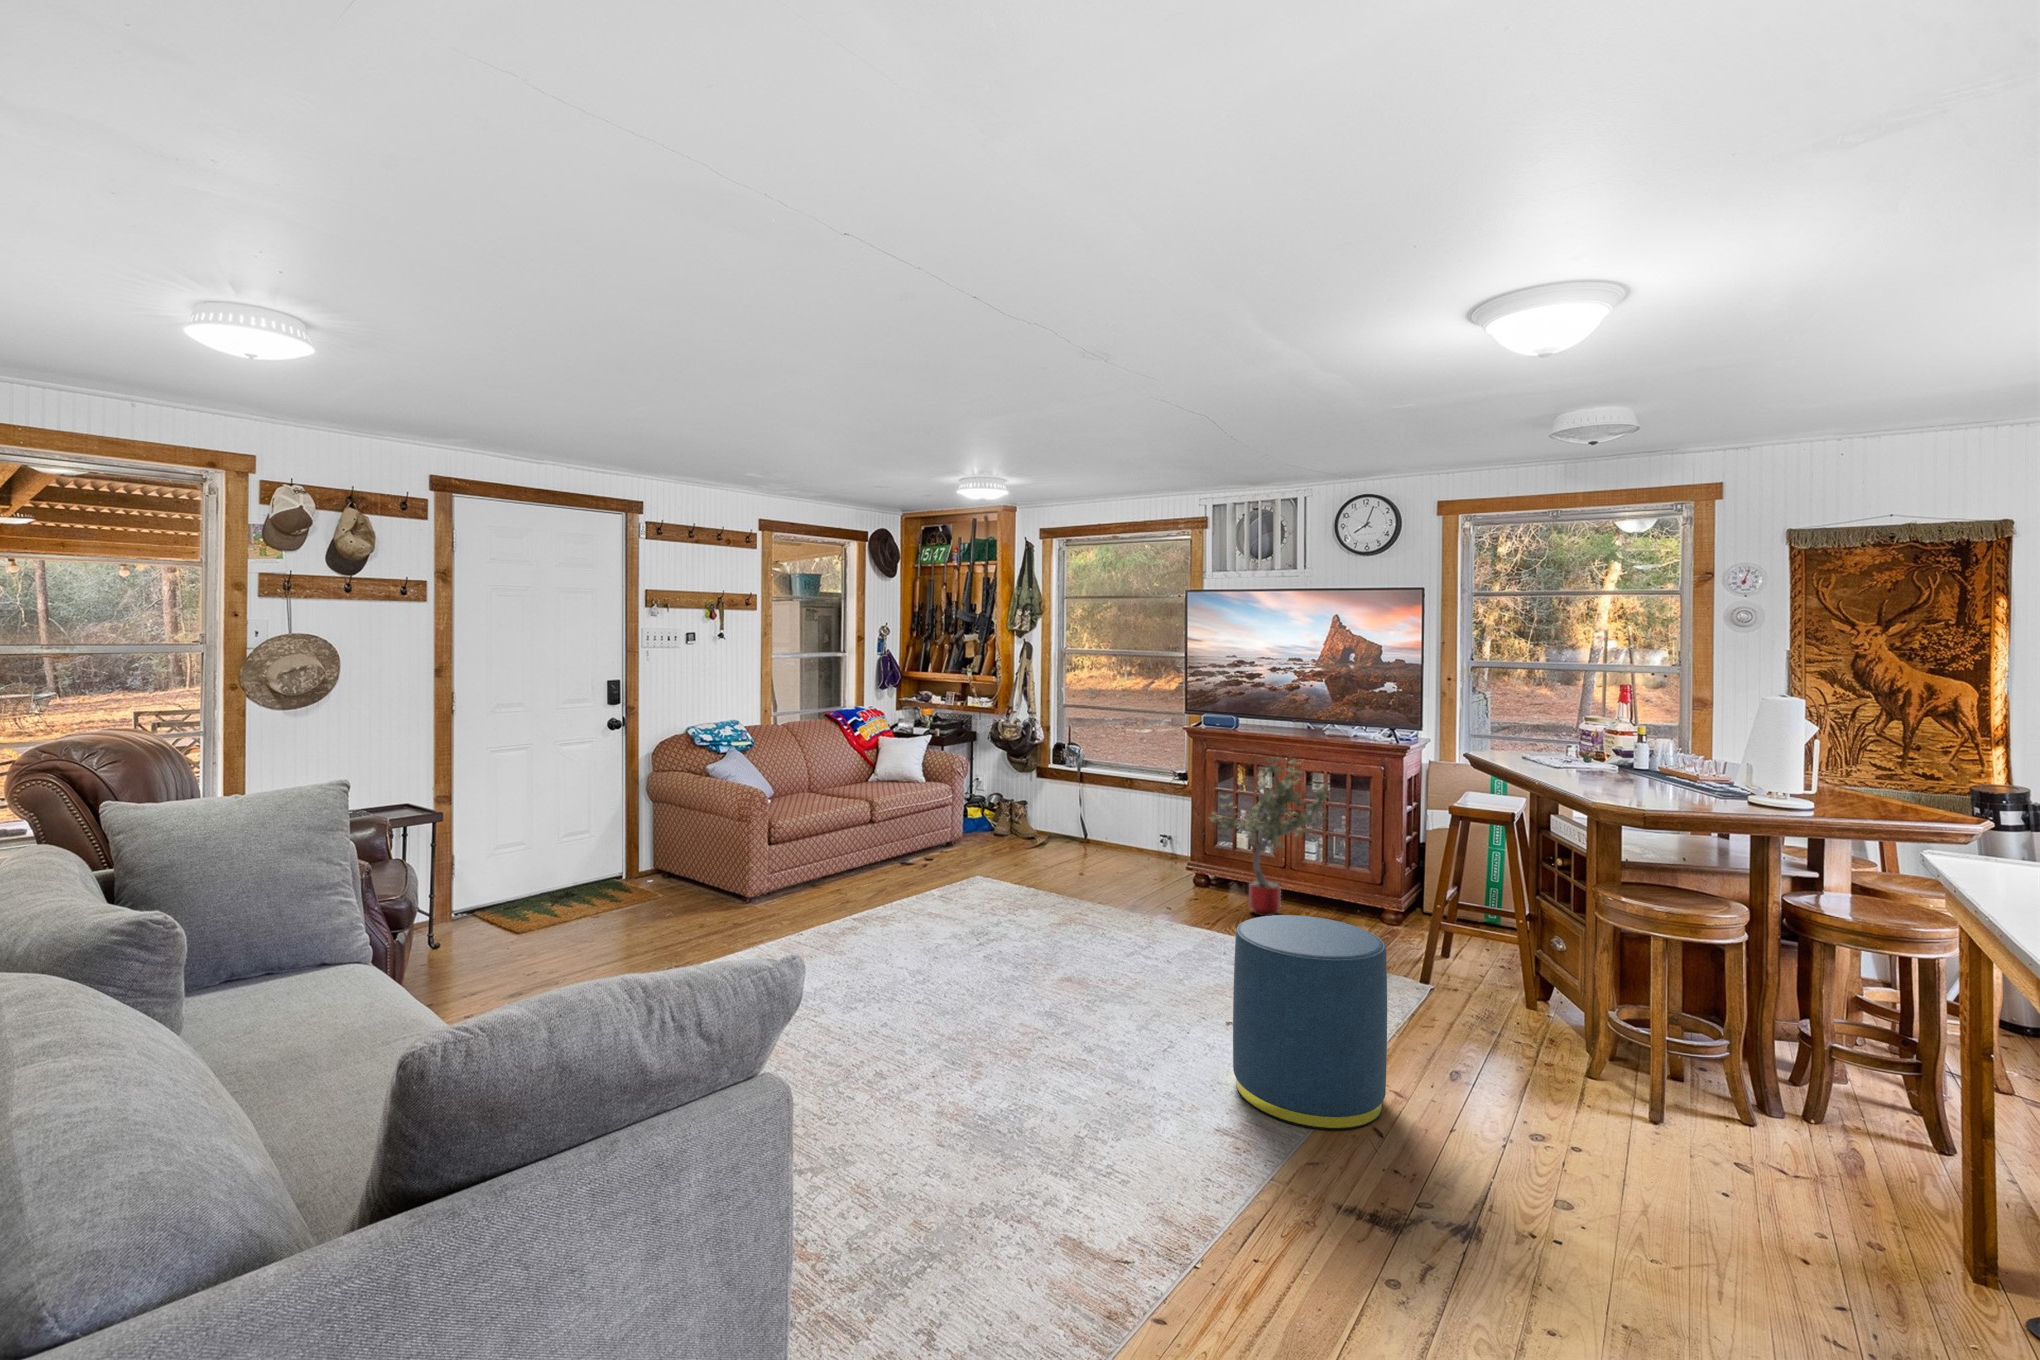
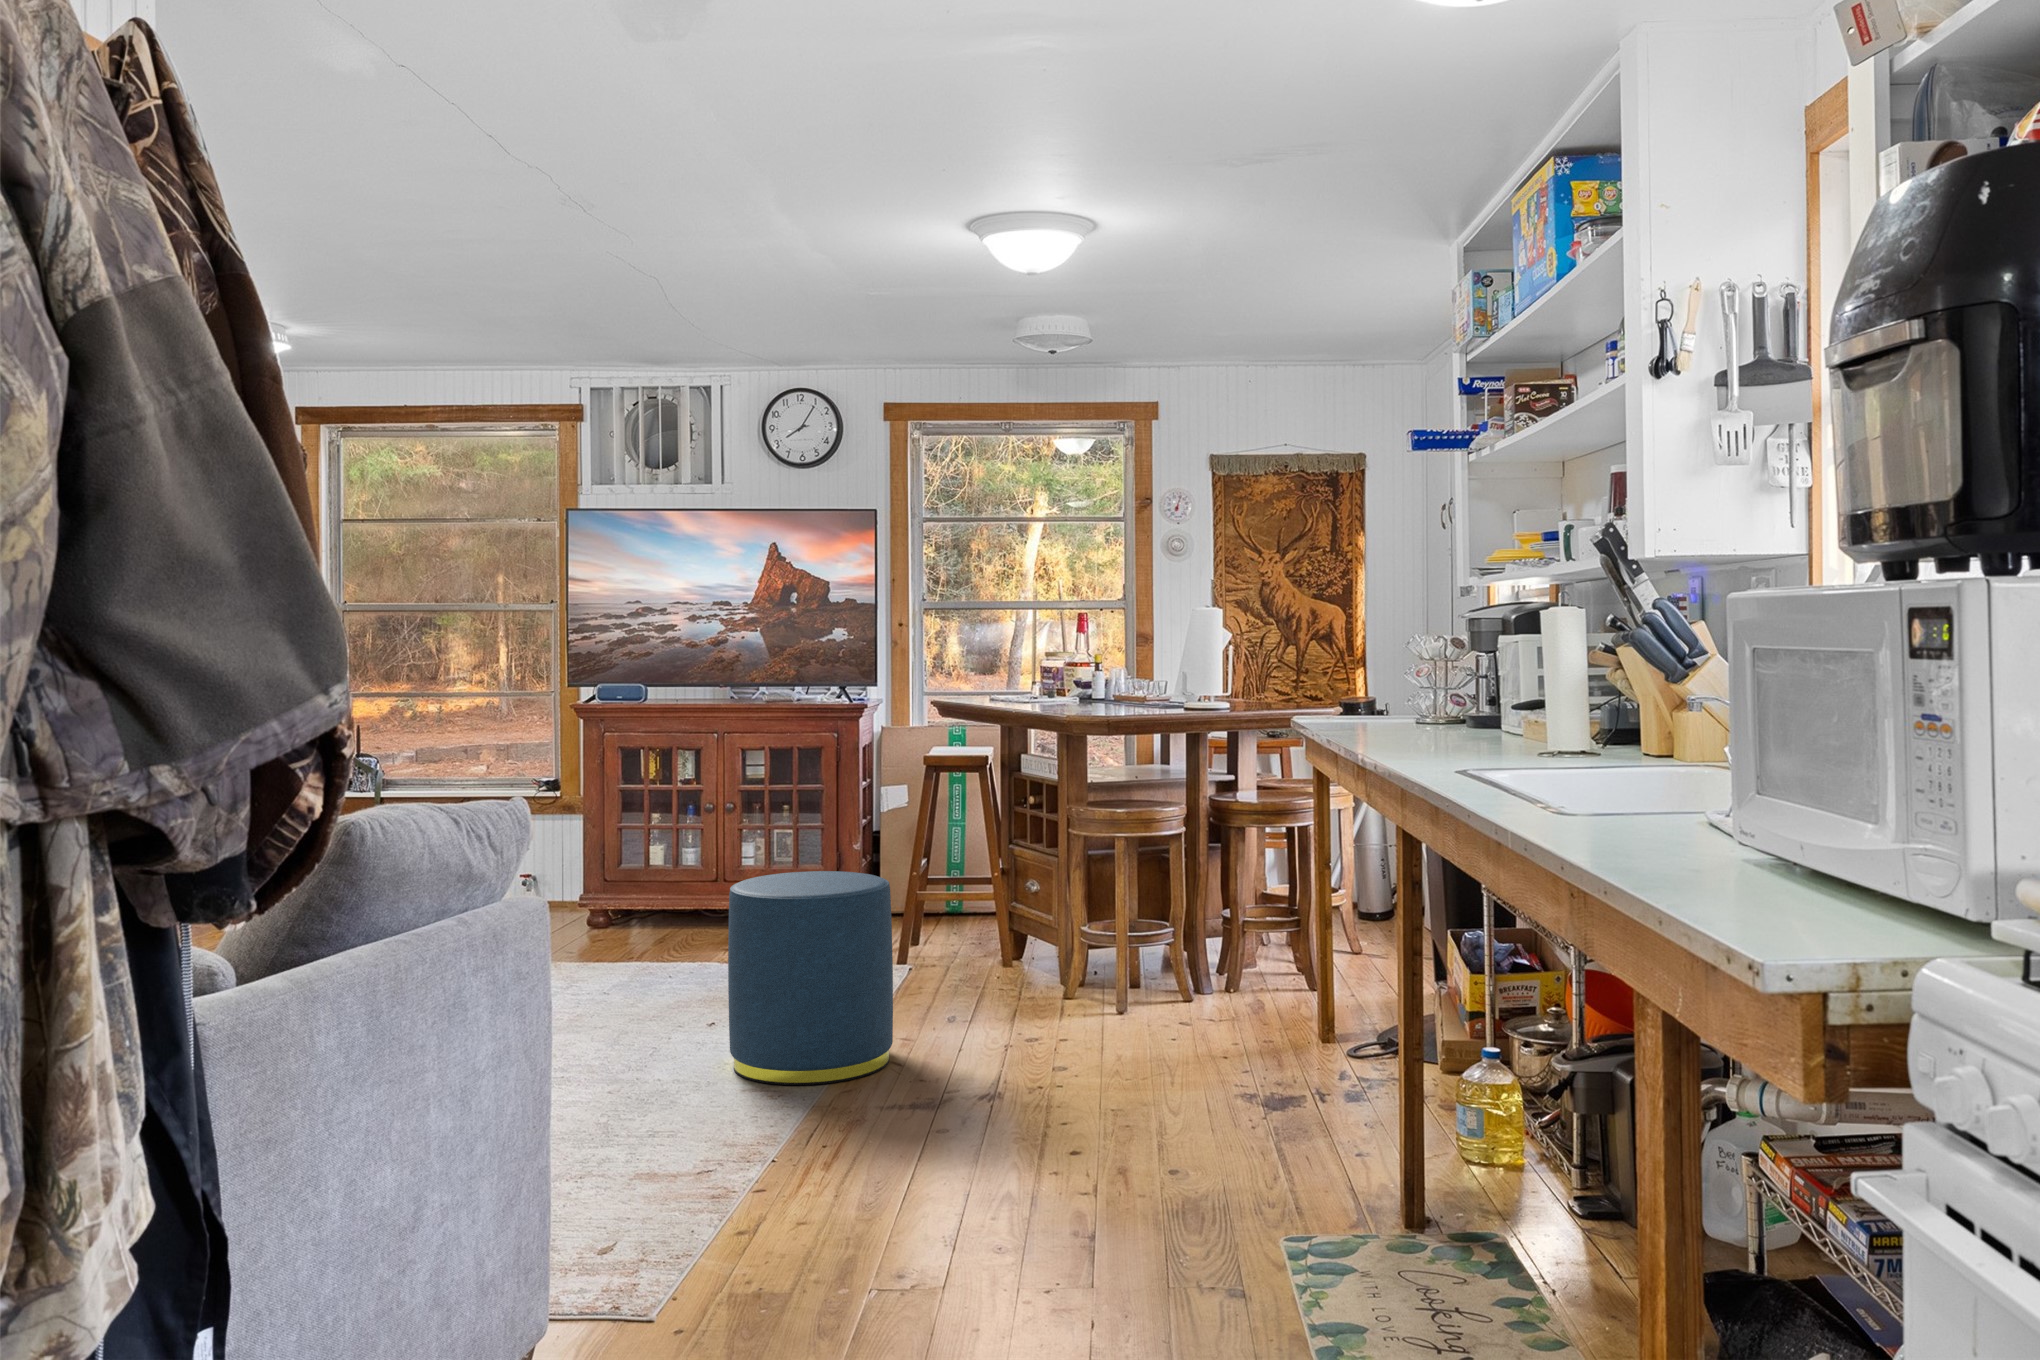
potted tree: present [1211,758,1328,916] -> none [617,726,781,936]

